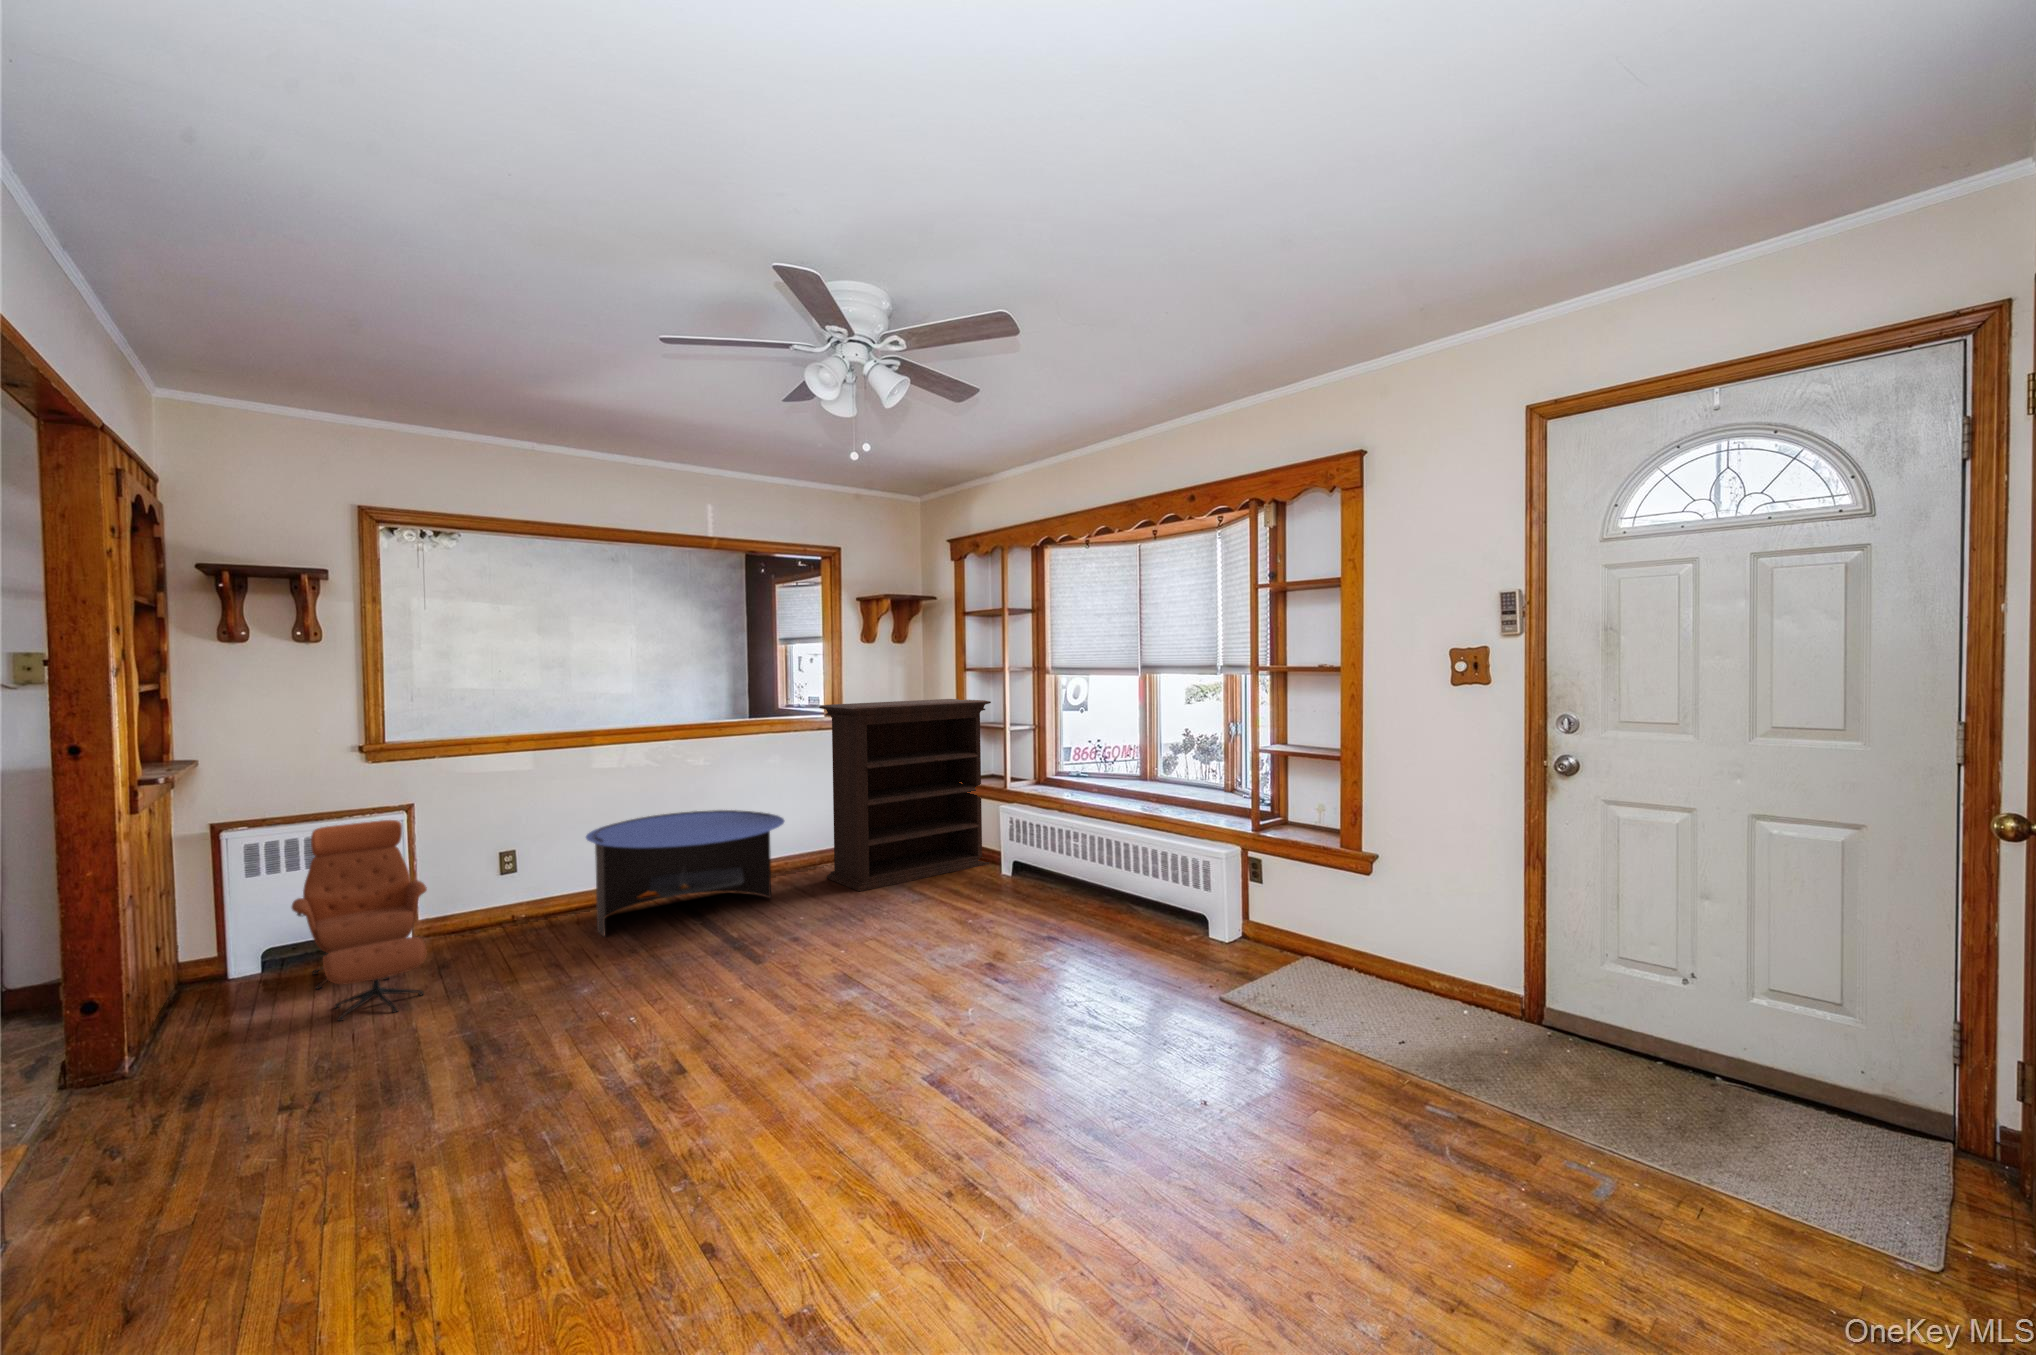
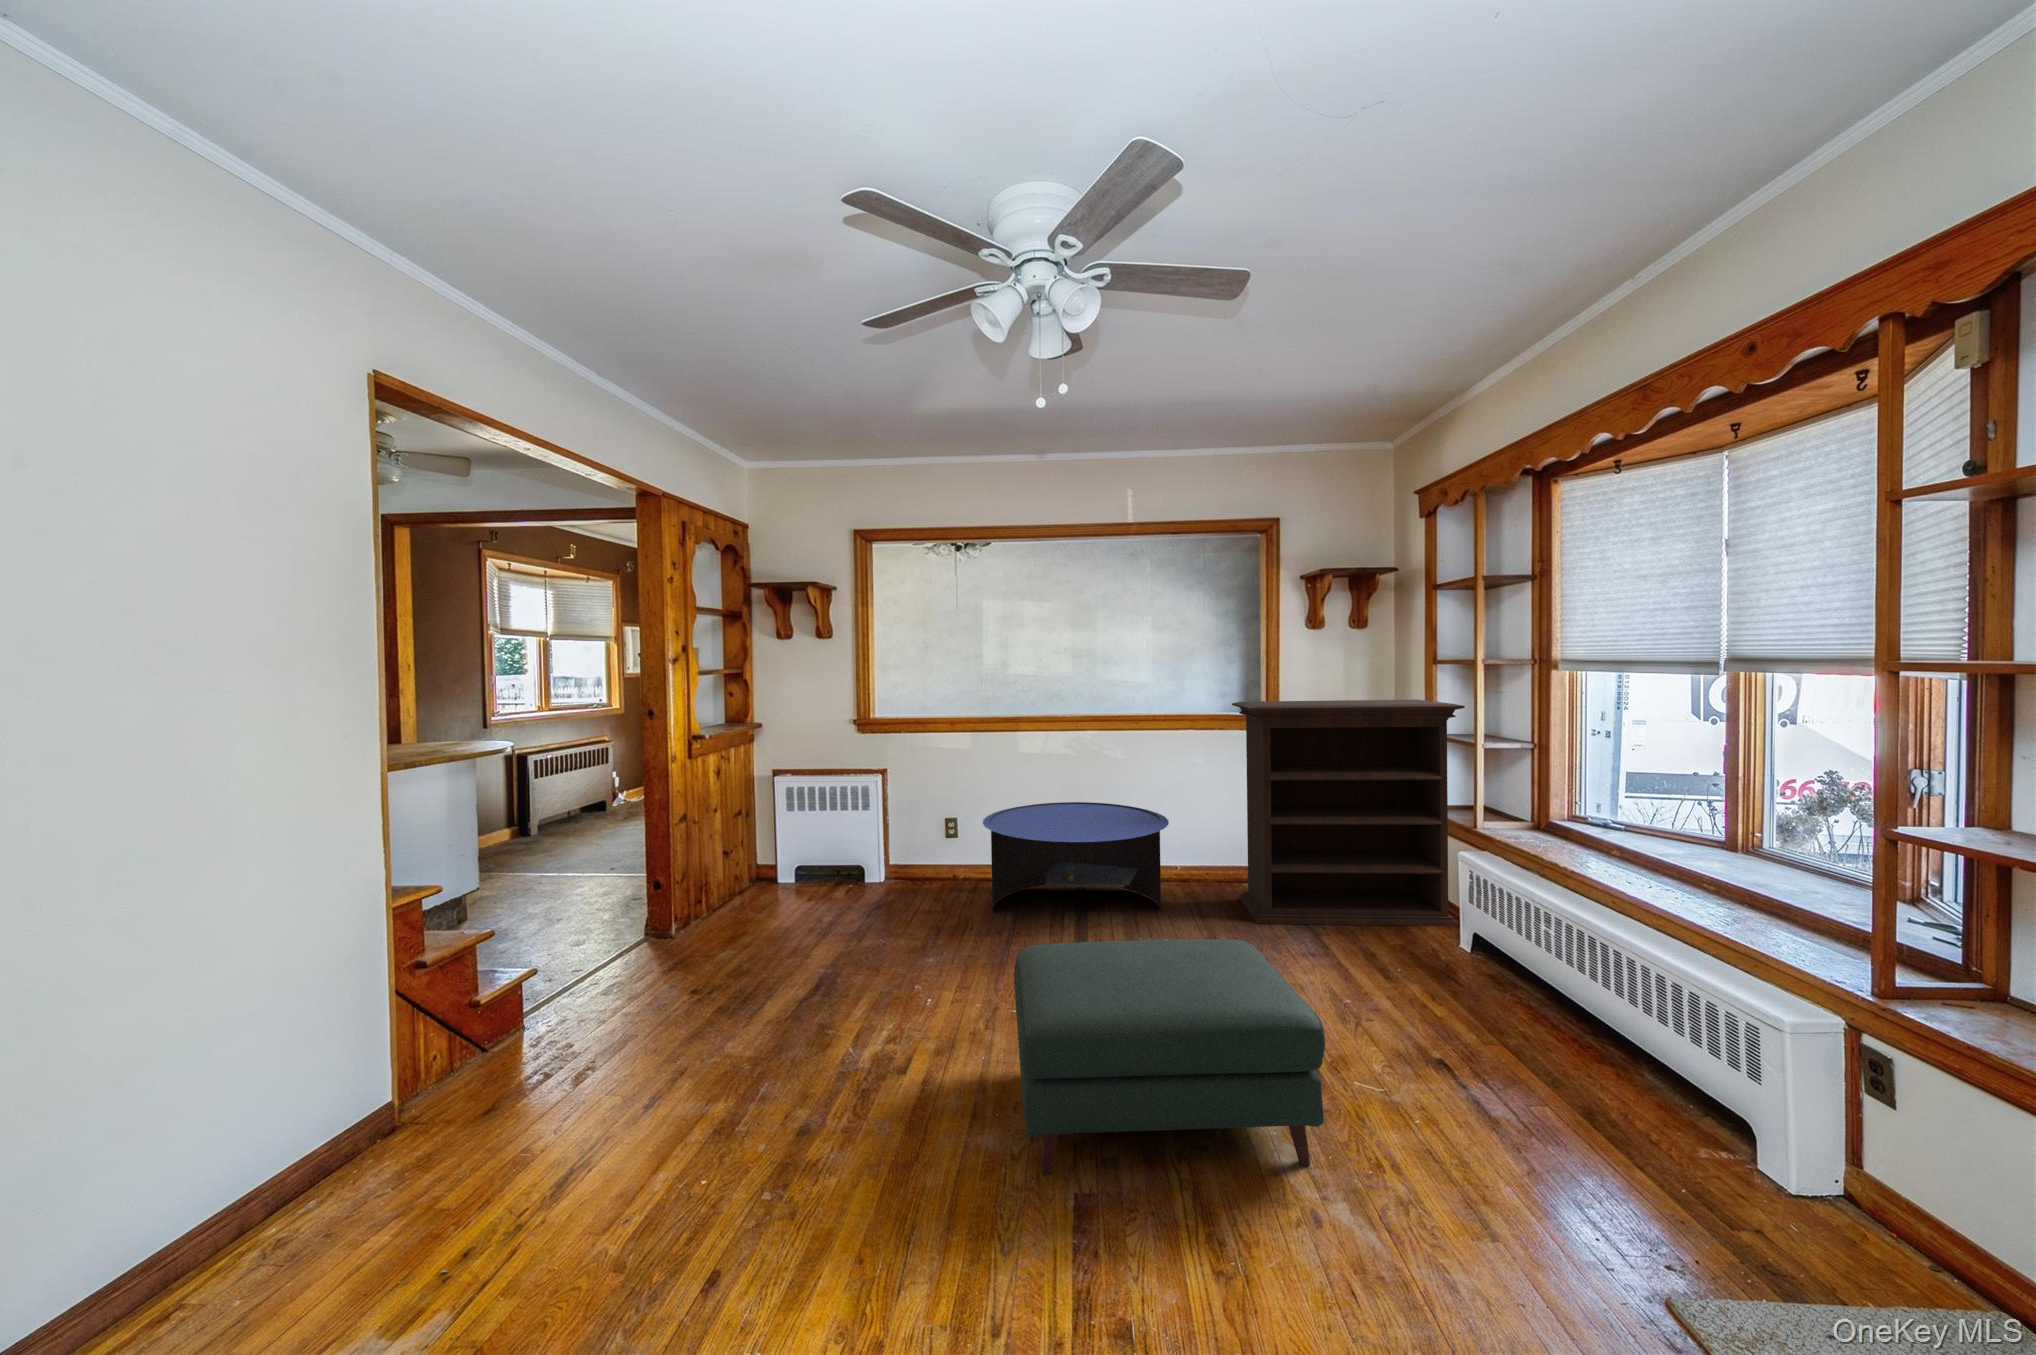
lounge chair: present [292,820,427,1021] -> none [770,780,878,939]
ottoman: none [784,875,1031,1059] -> present [1014,939,1325,1175]

